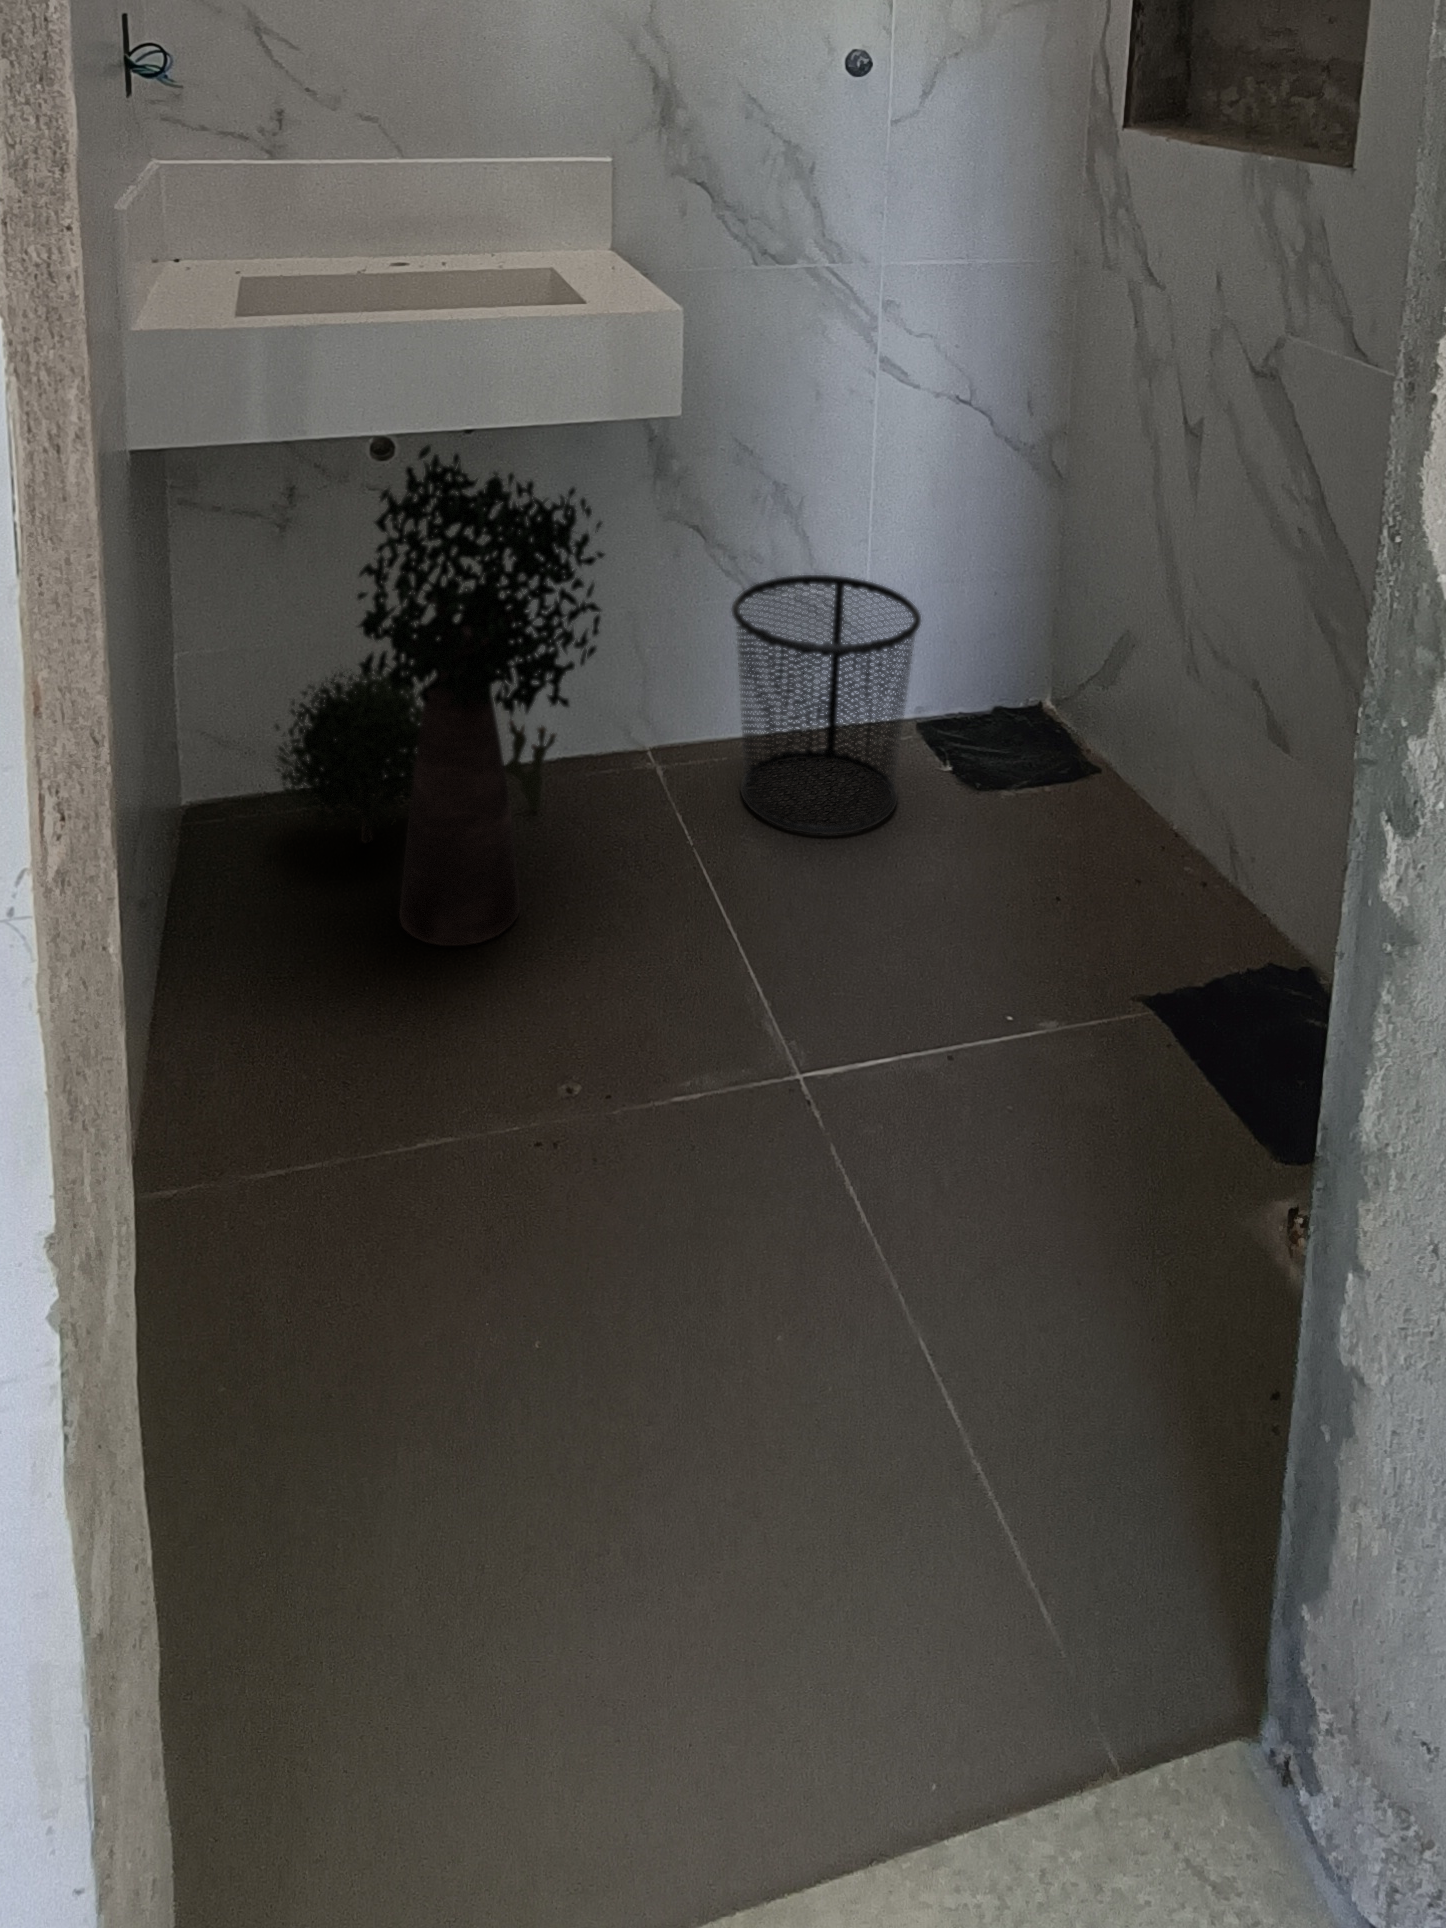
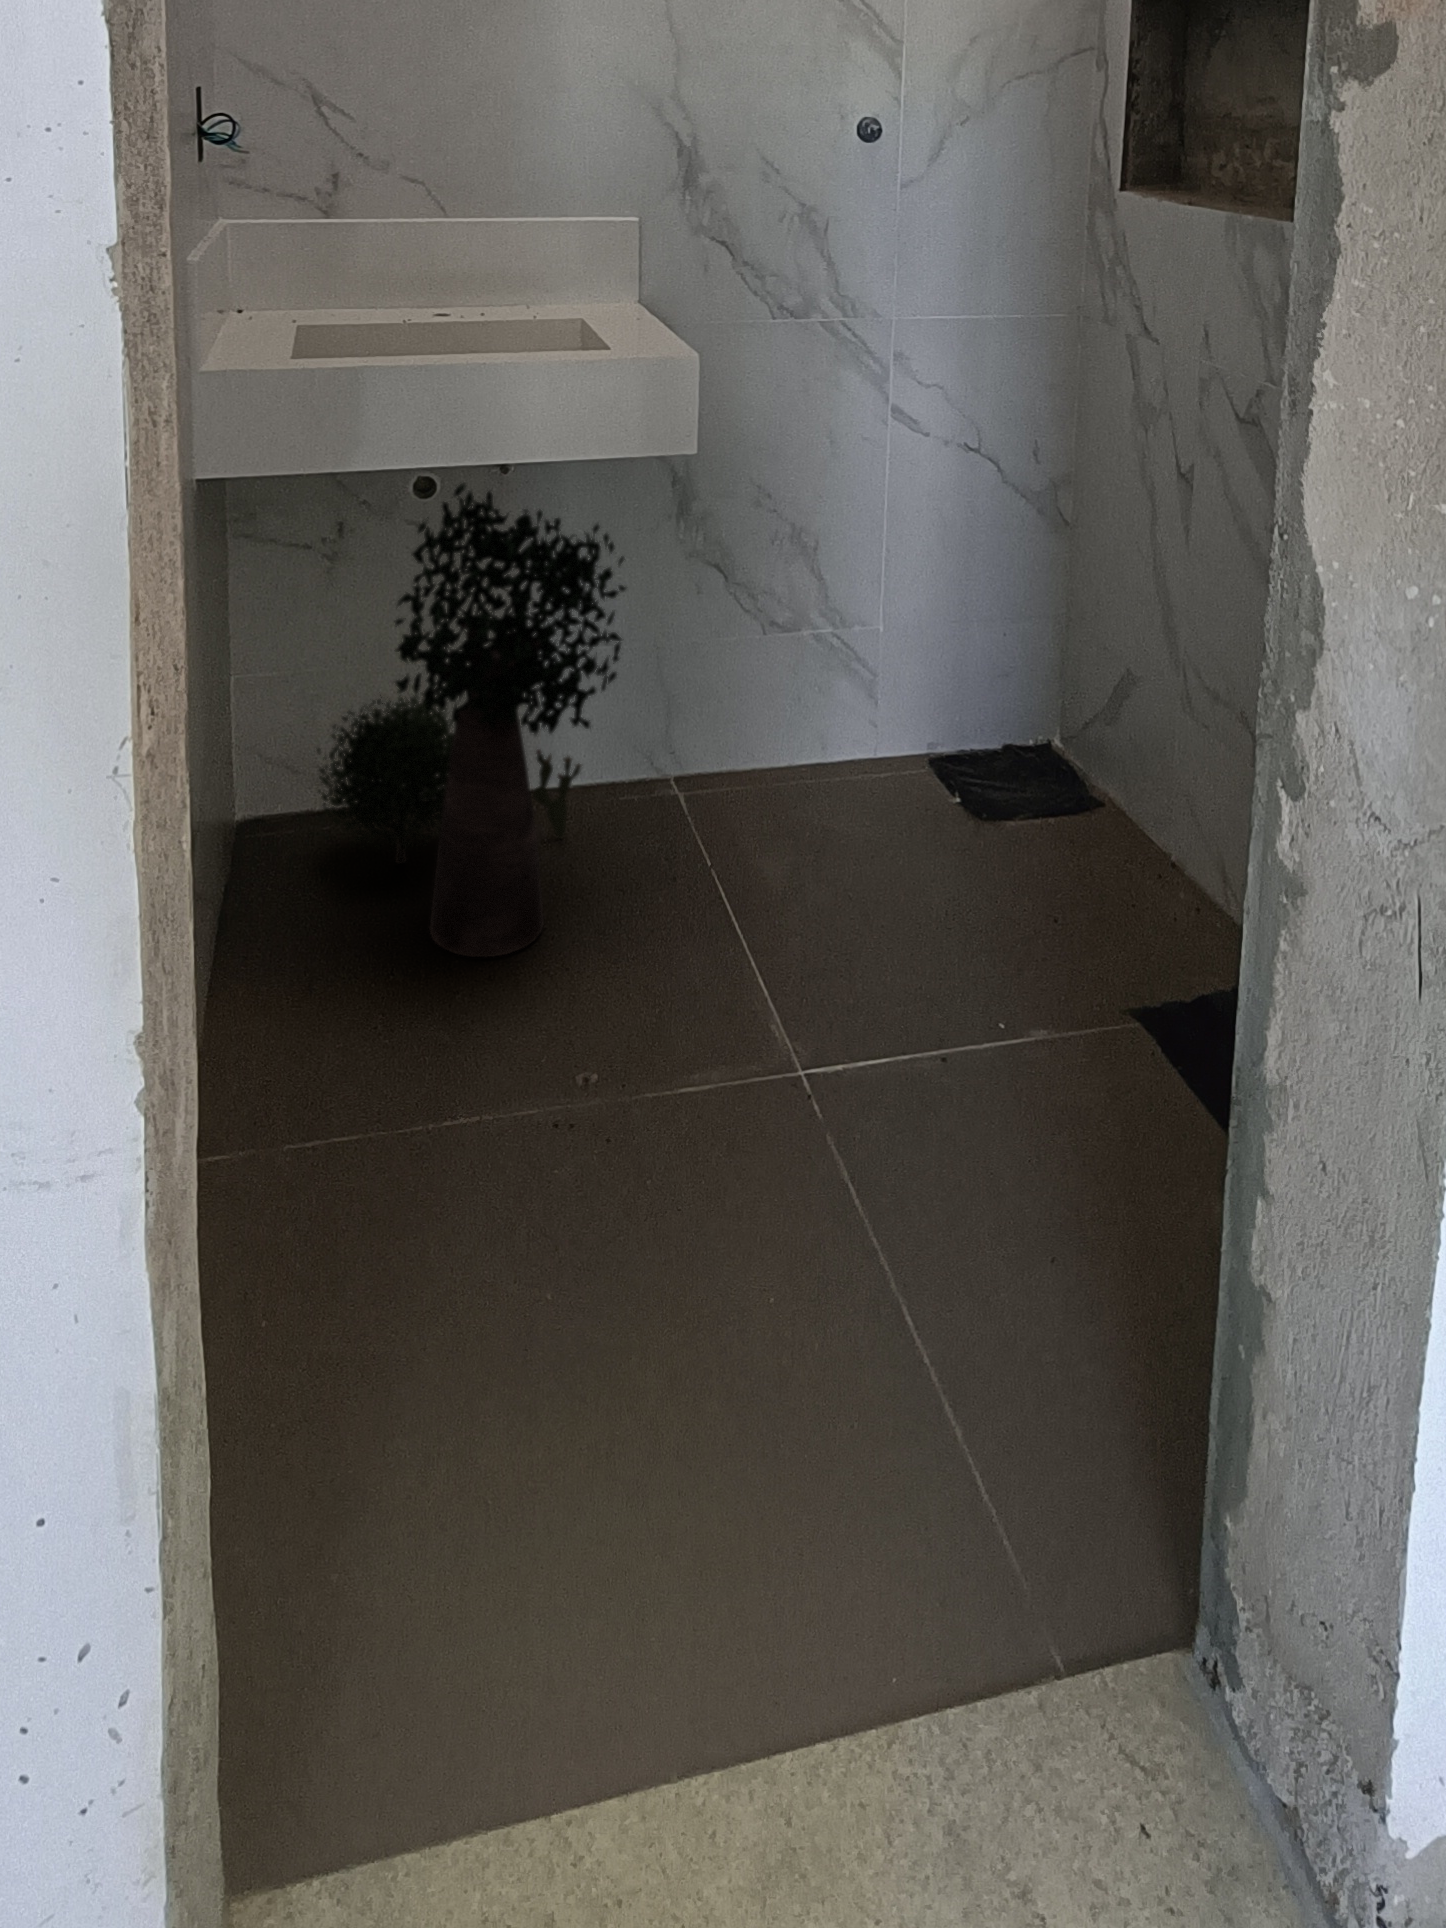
waste bin: present [732,575,921,834] -> none [749,617,931,866]

